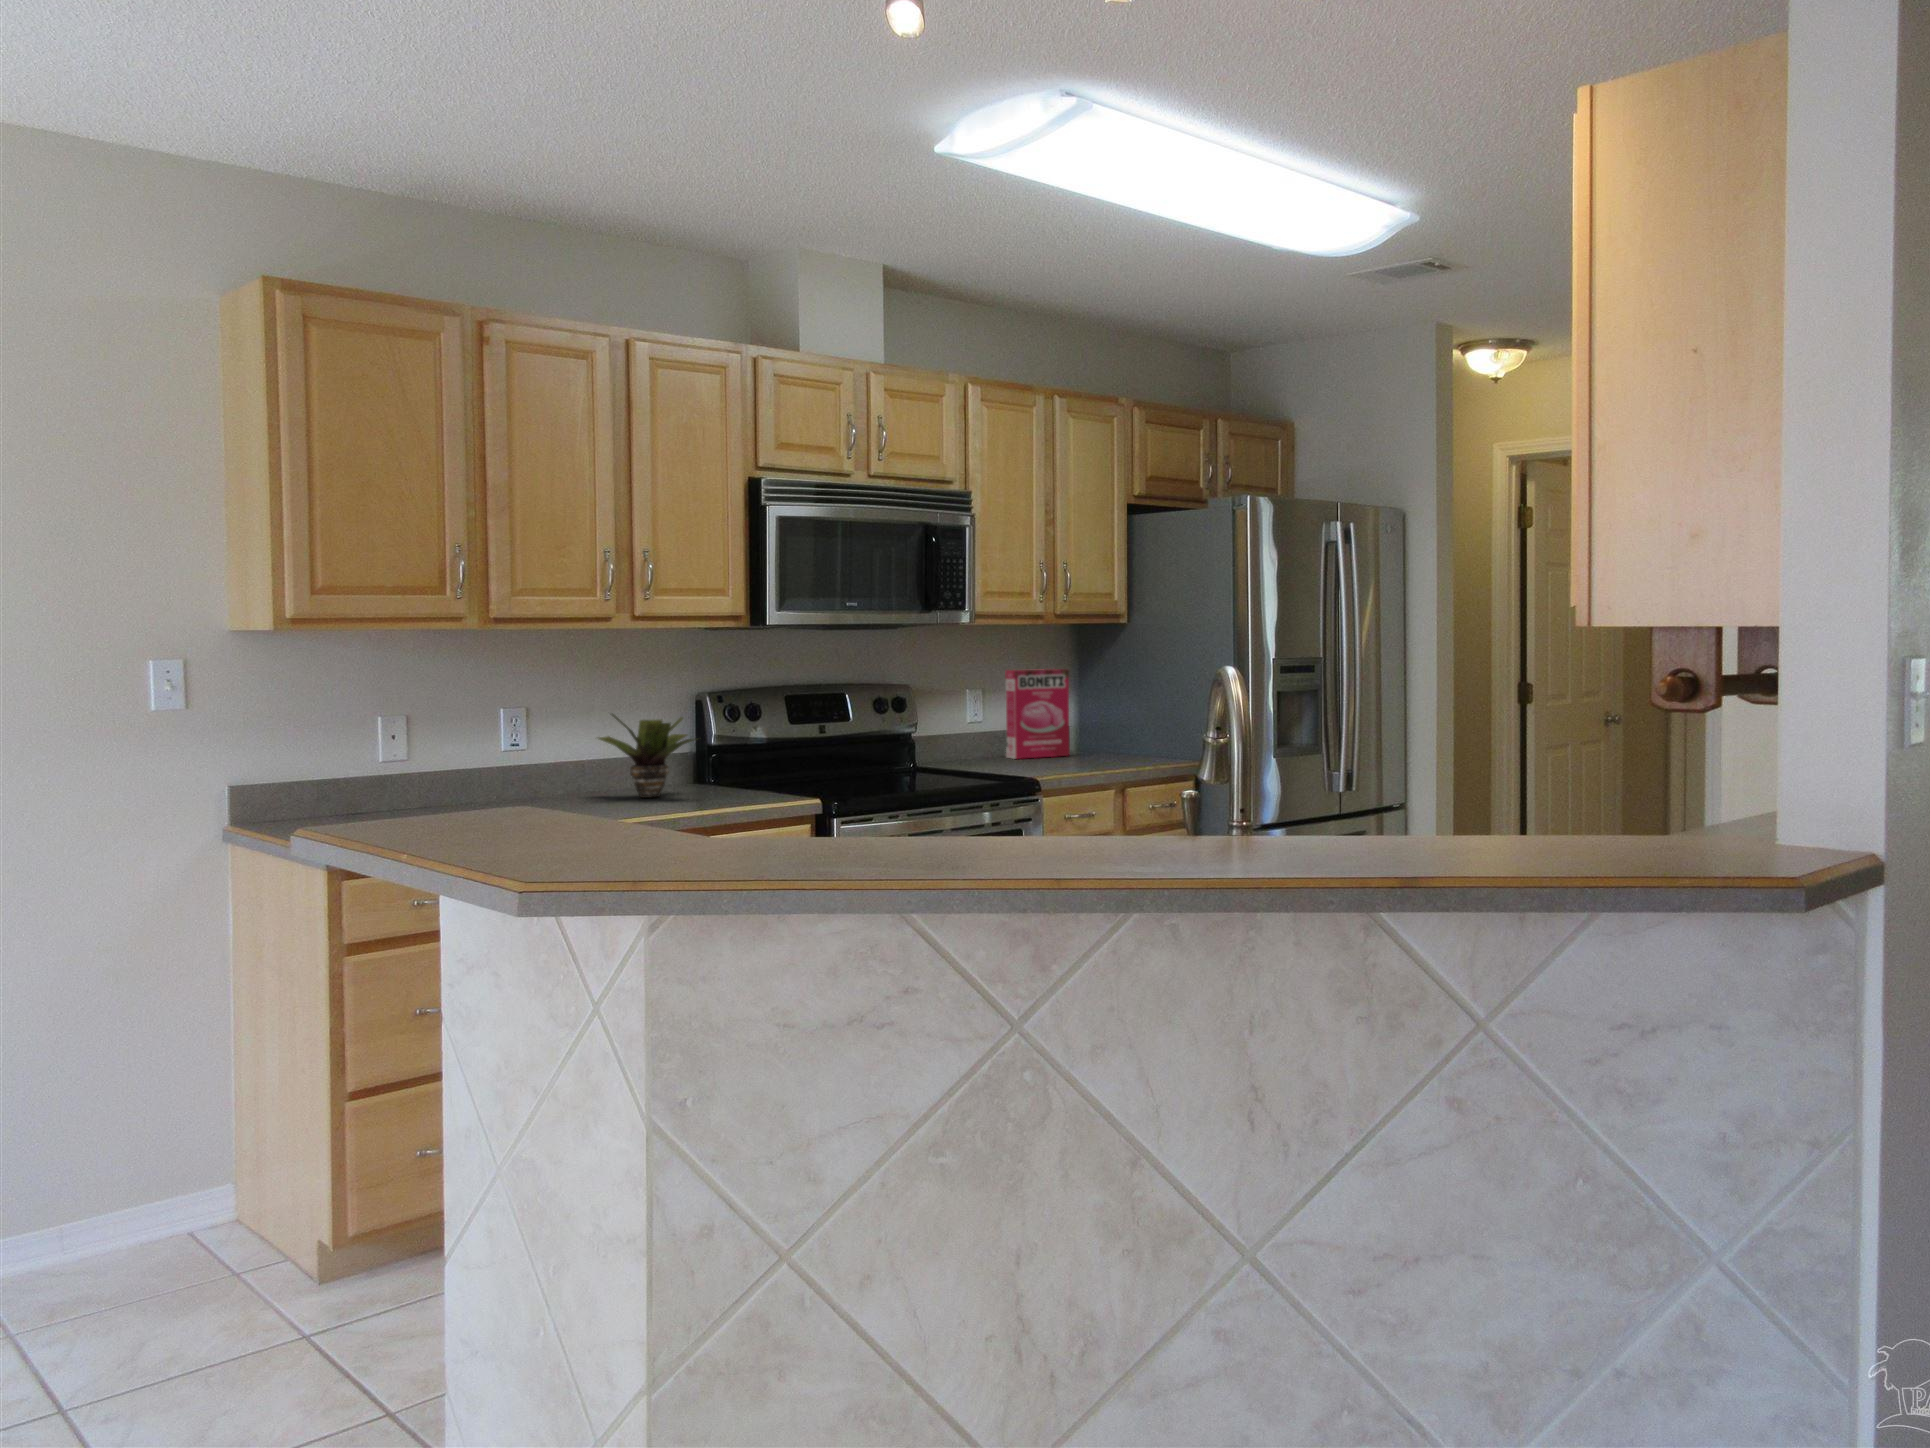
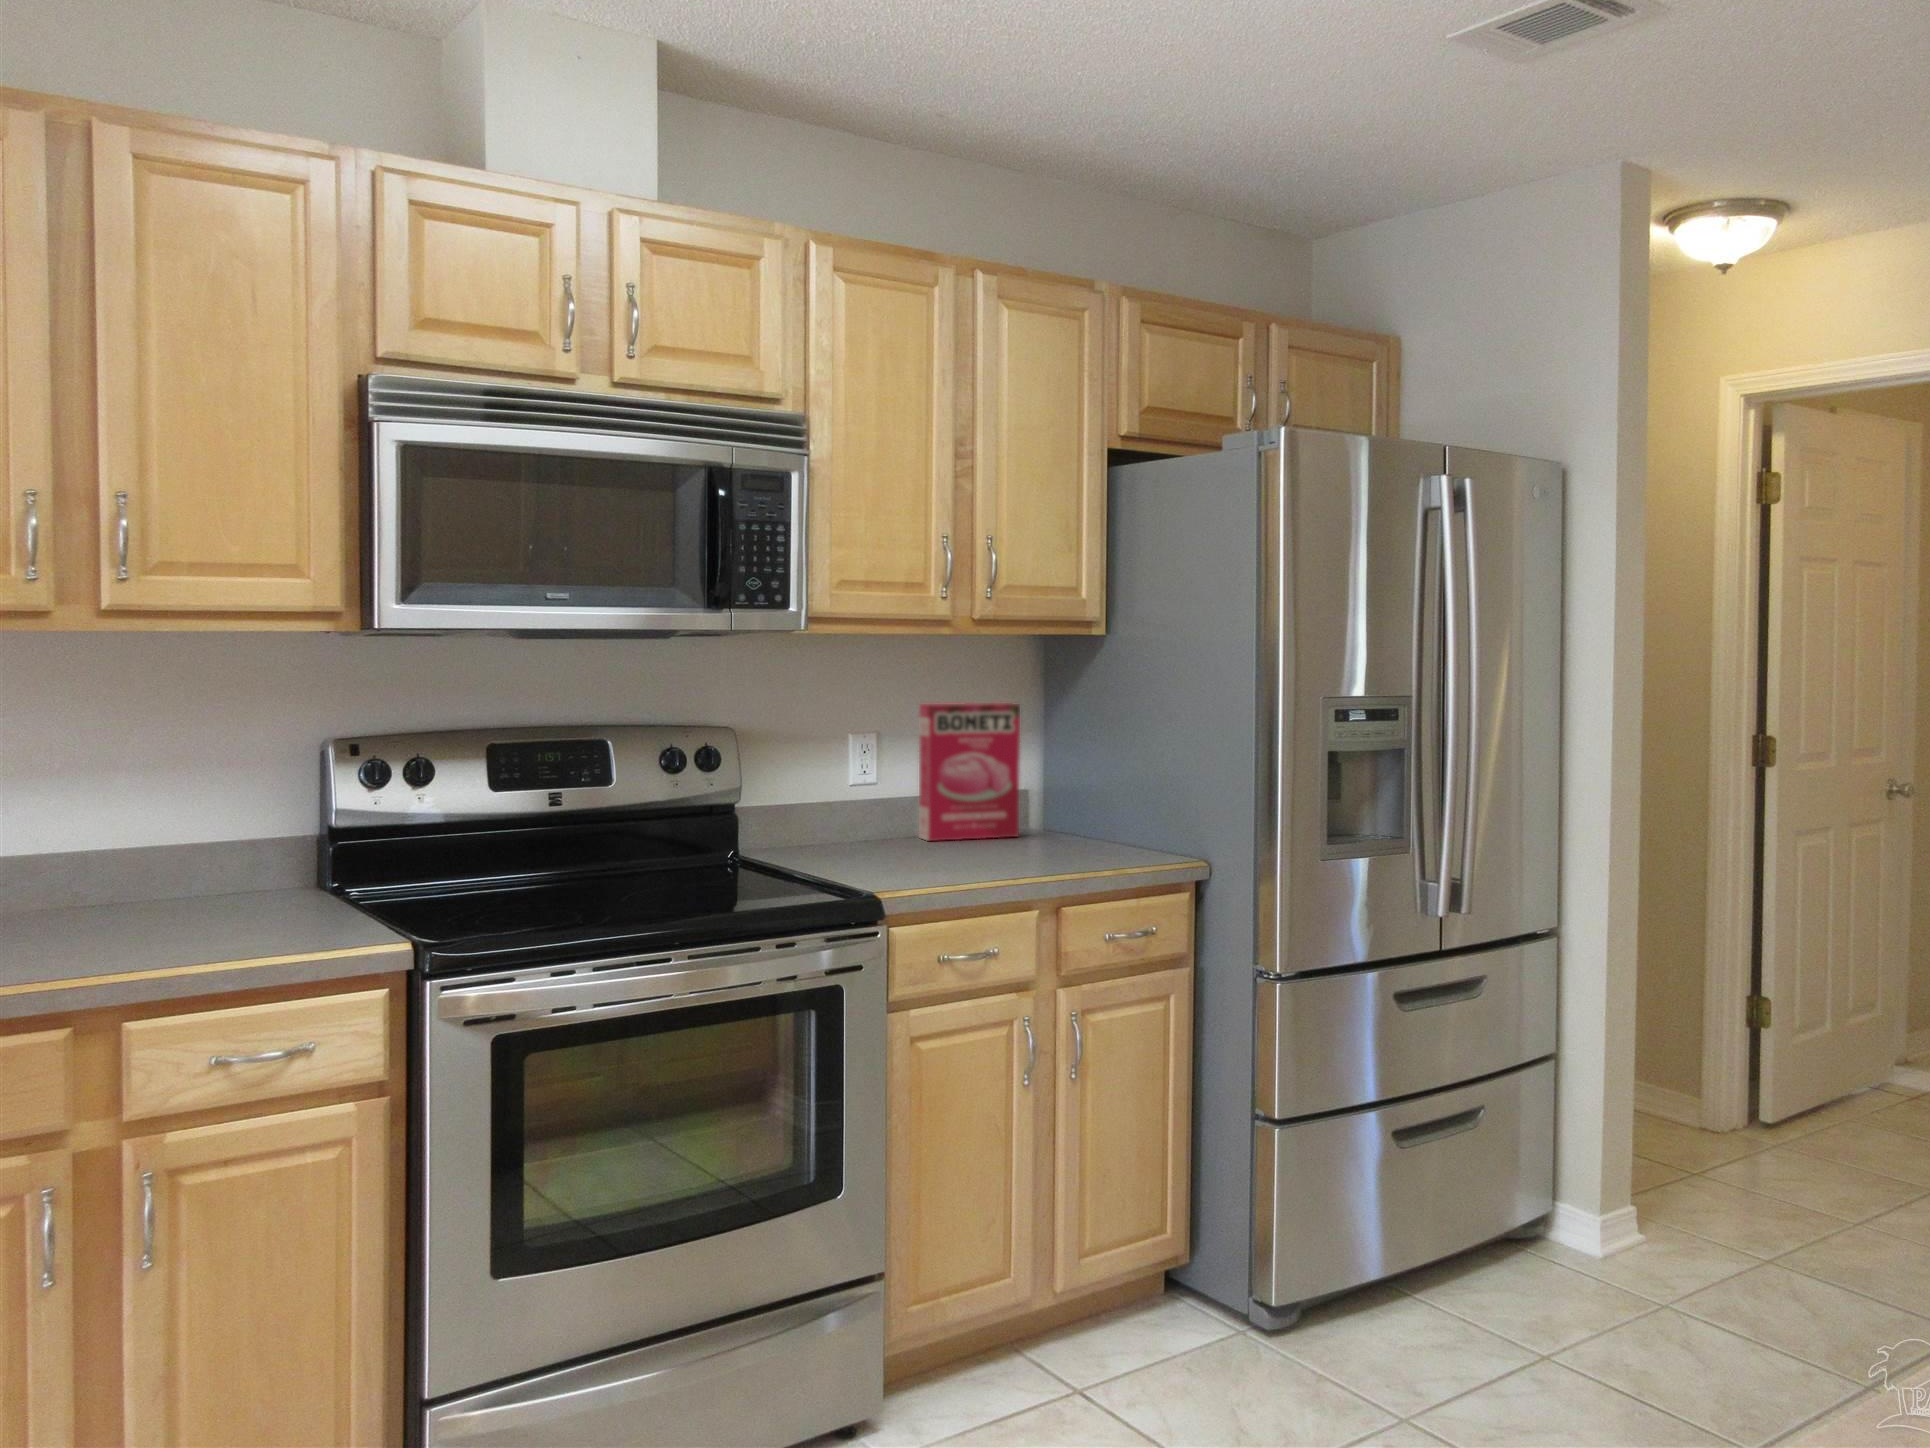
potted plant: present [599,714,695,798] -> none [99,773,275,920]

